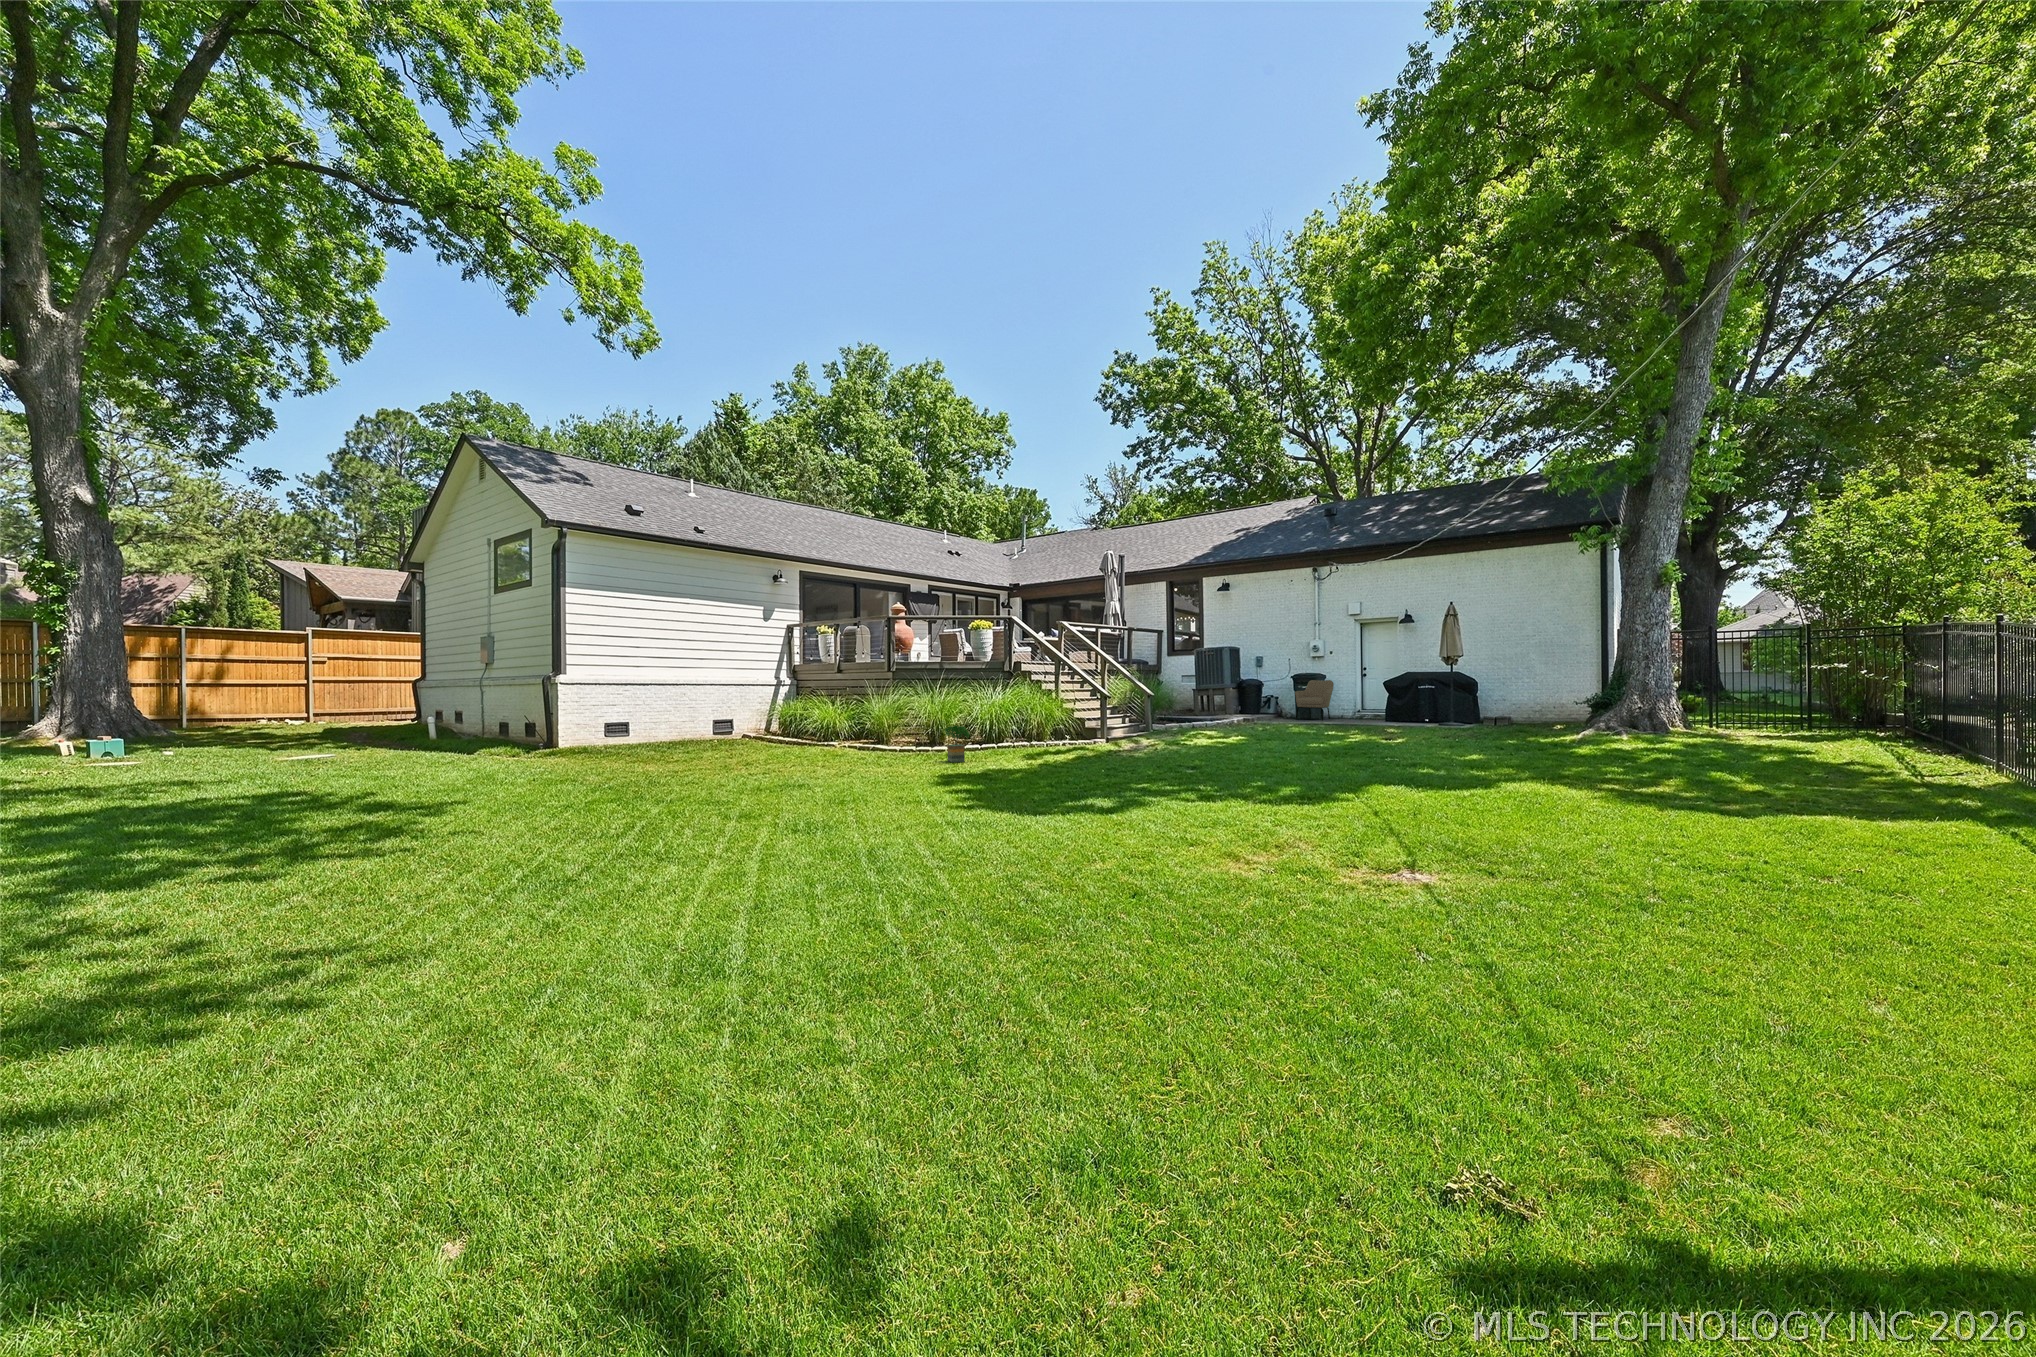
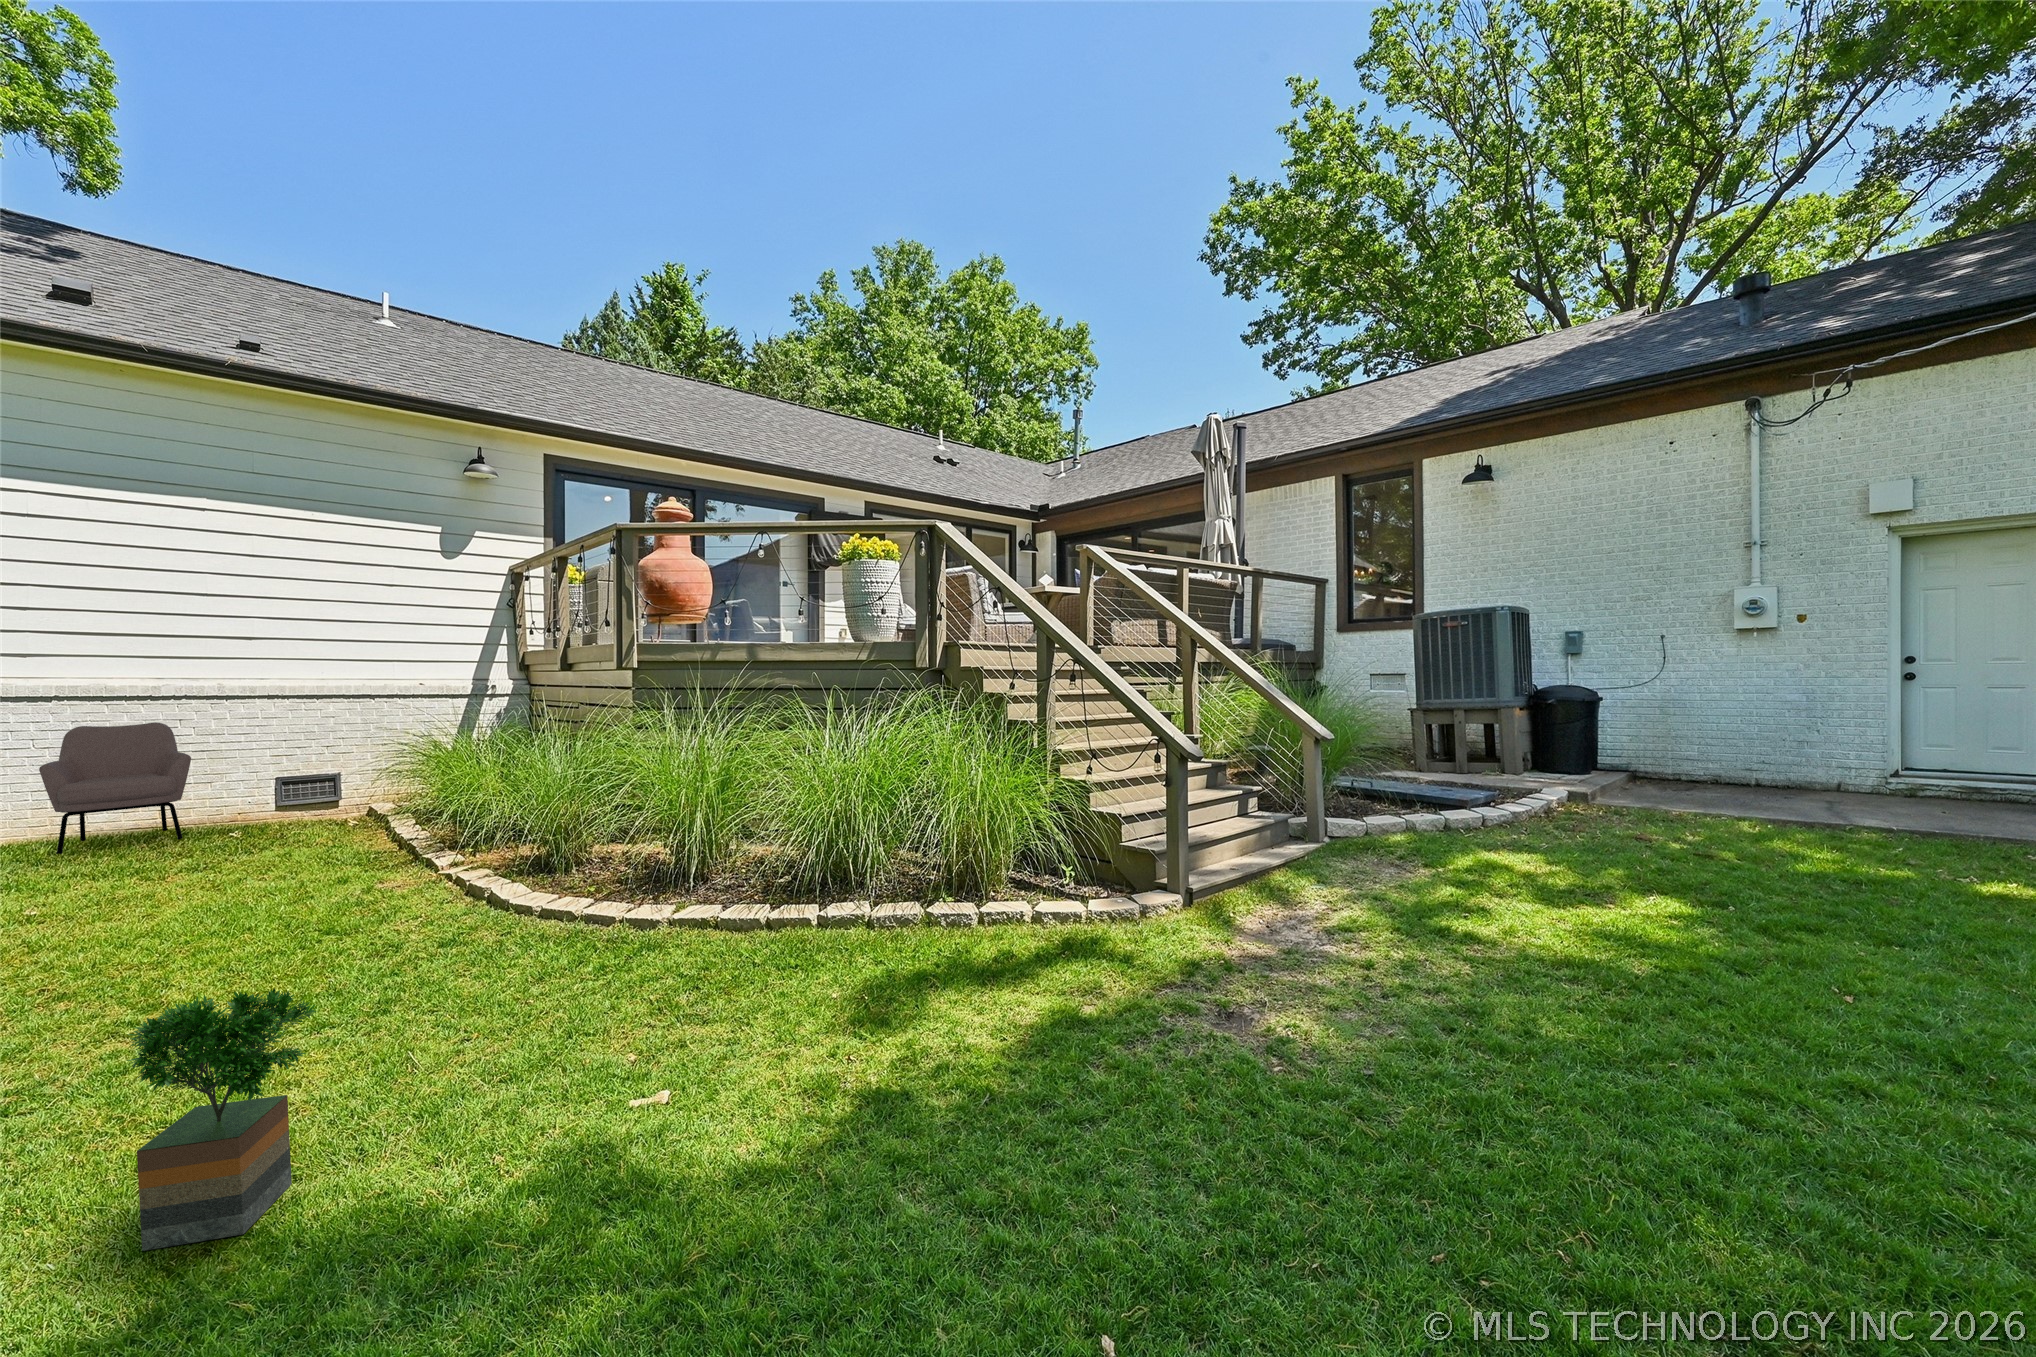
armchair: present [1295,680,1334,721] -> present [39,722,191,854]

